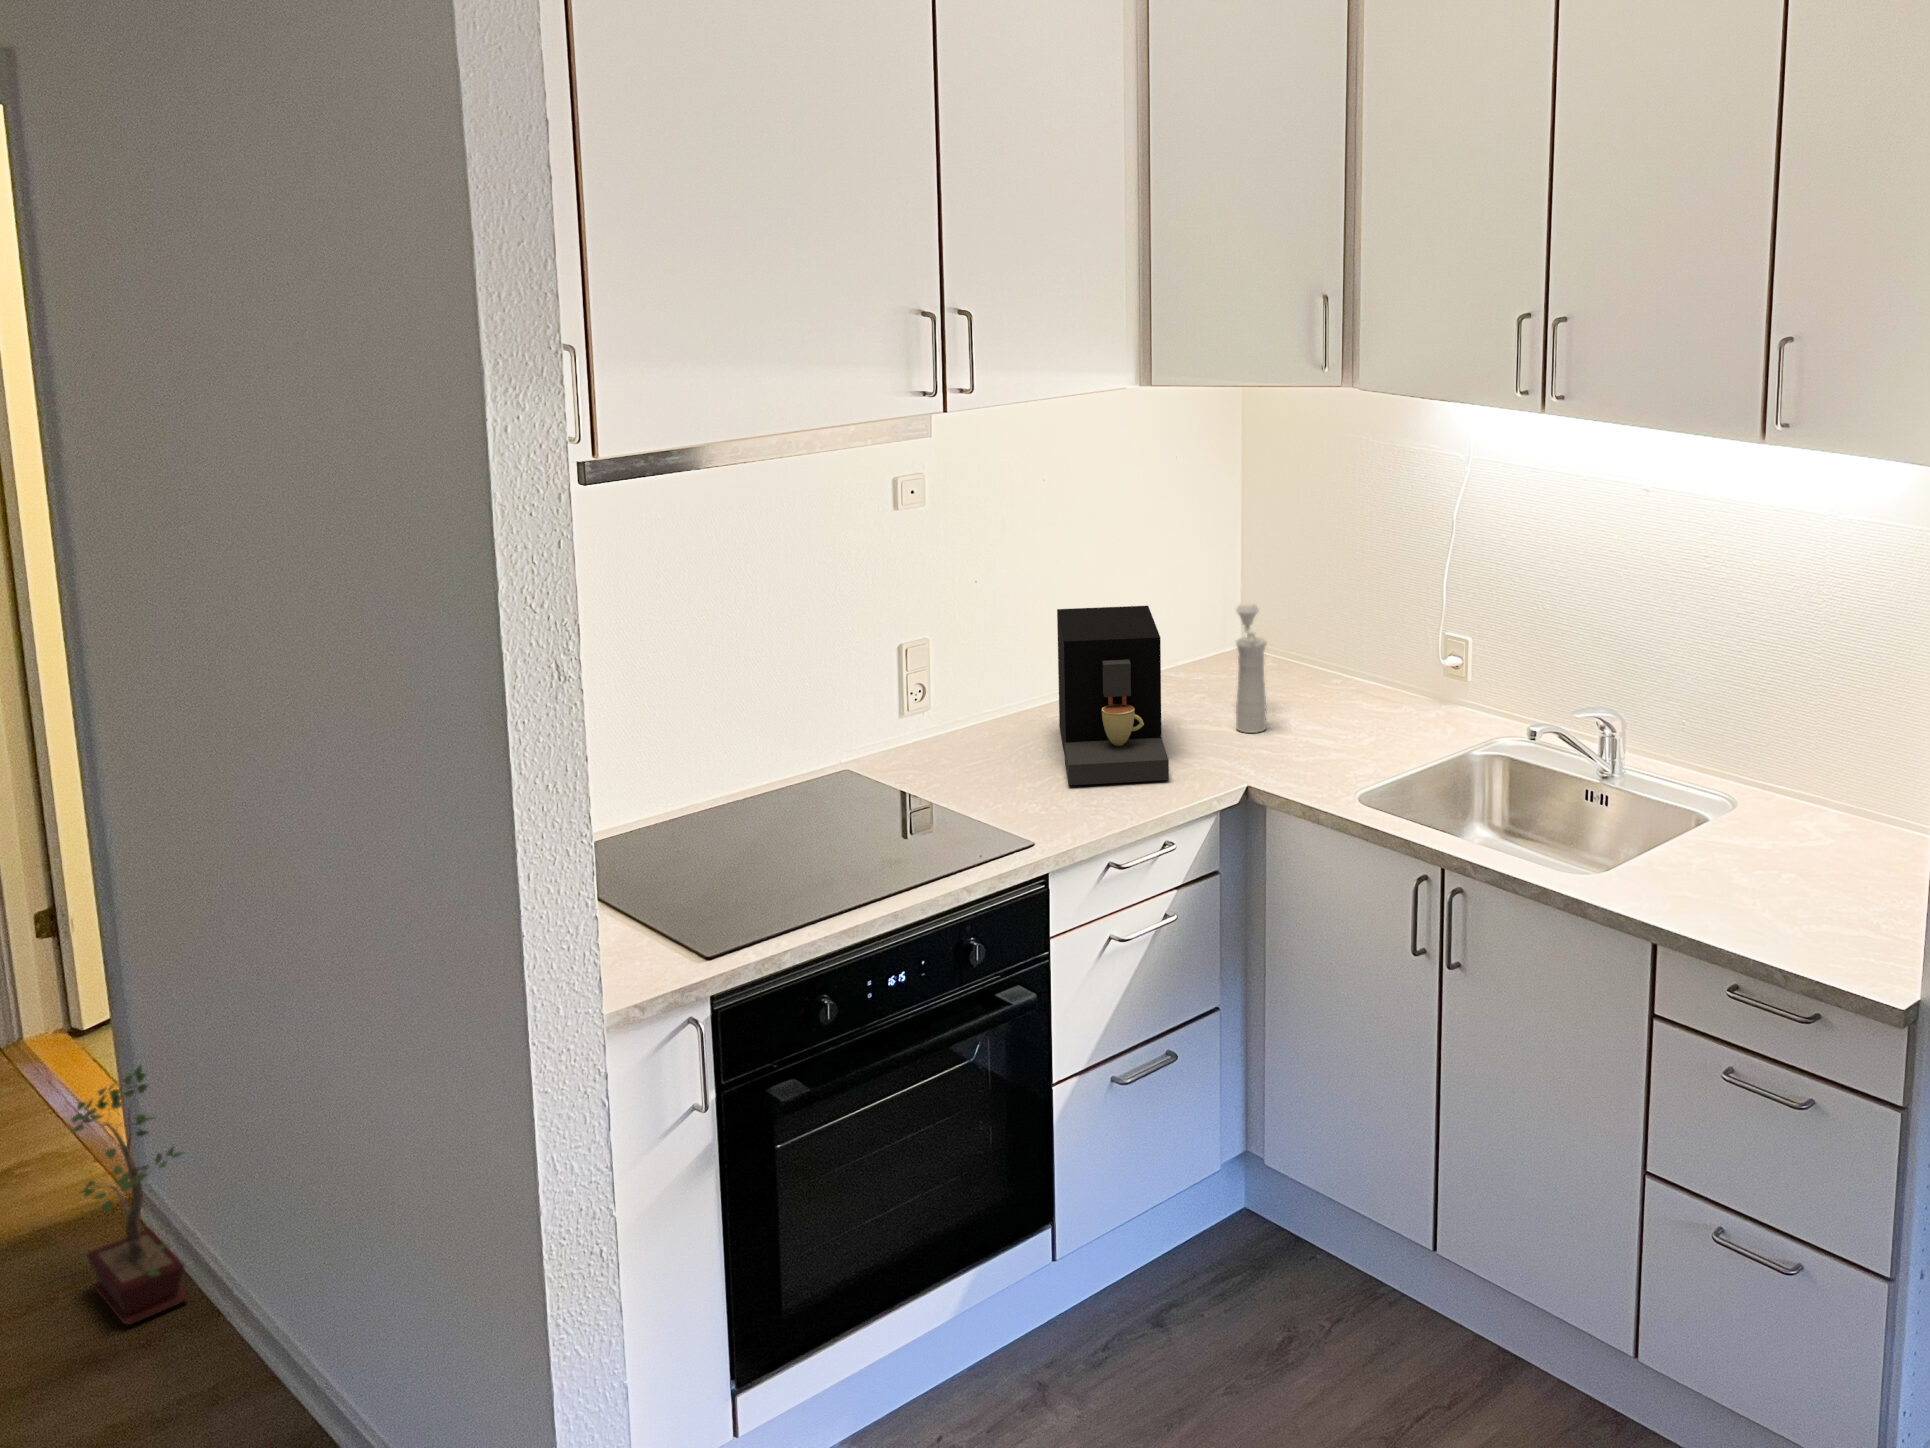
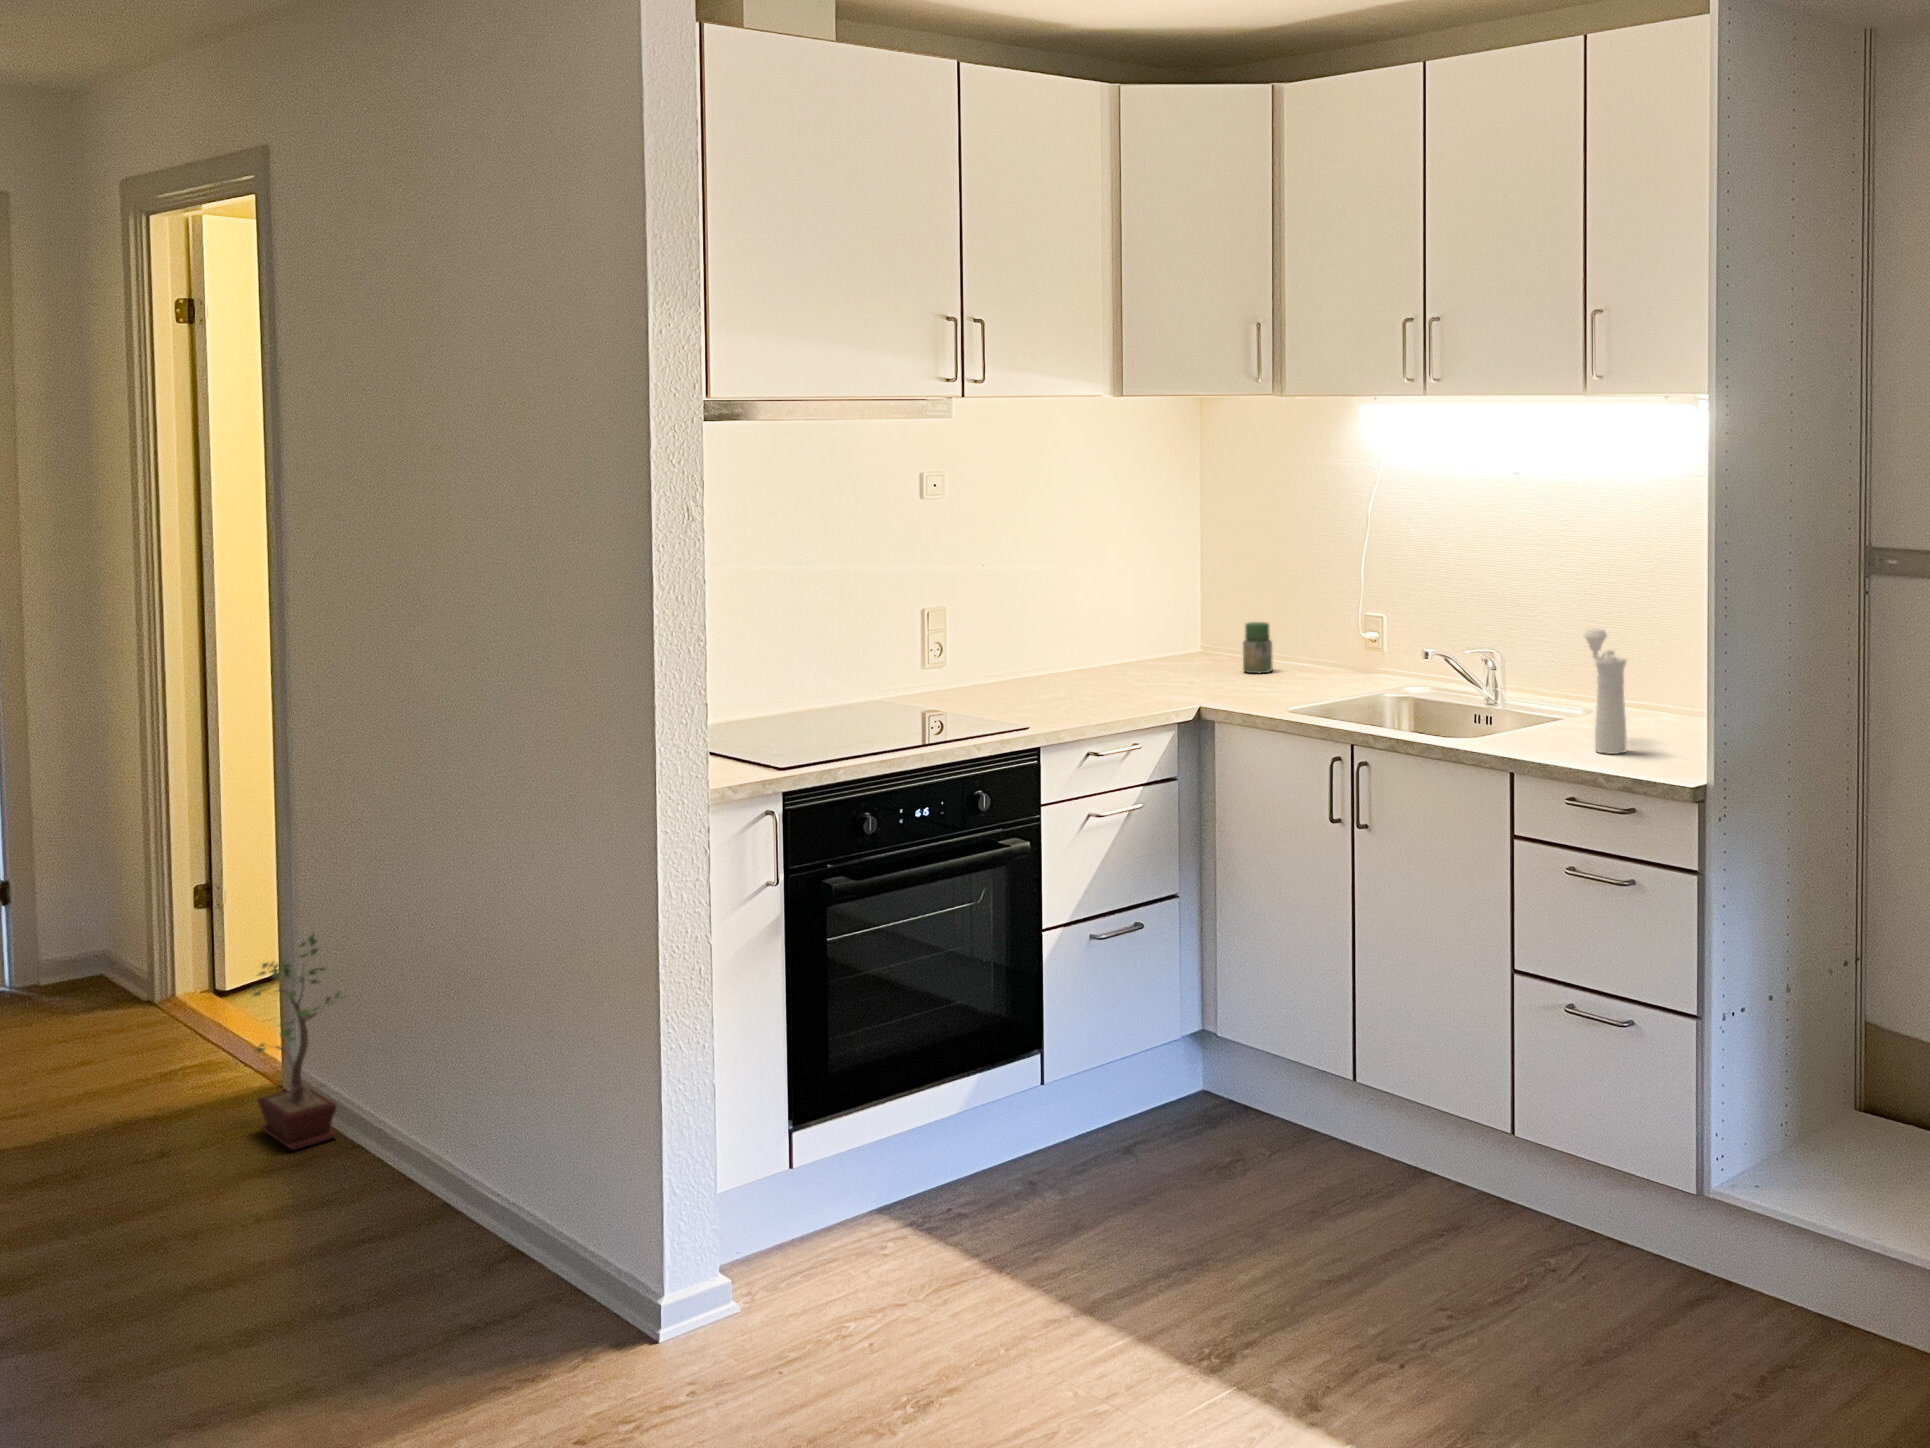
pepper mill: present [1236,602,1266,733] -> present [1584,628,1626,754]
coffee maker: present [1057,606,1169,785] -> none [1047,584,1136,706]
jar: none [1296,640,1332,705] -> present [1243,622,1273,673]

